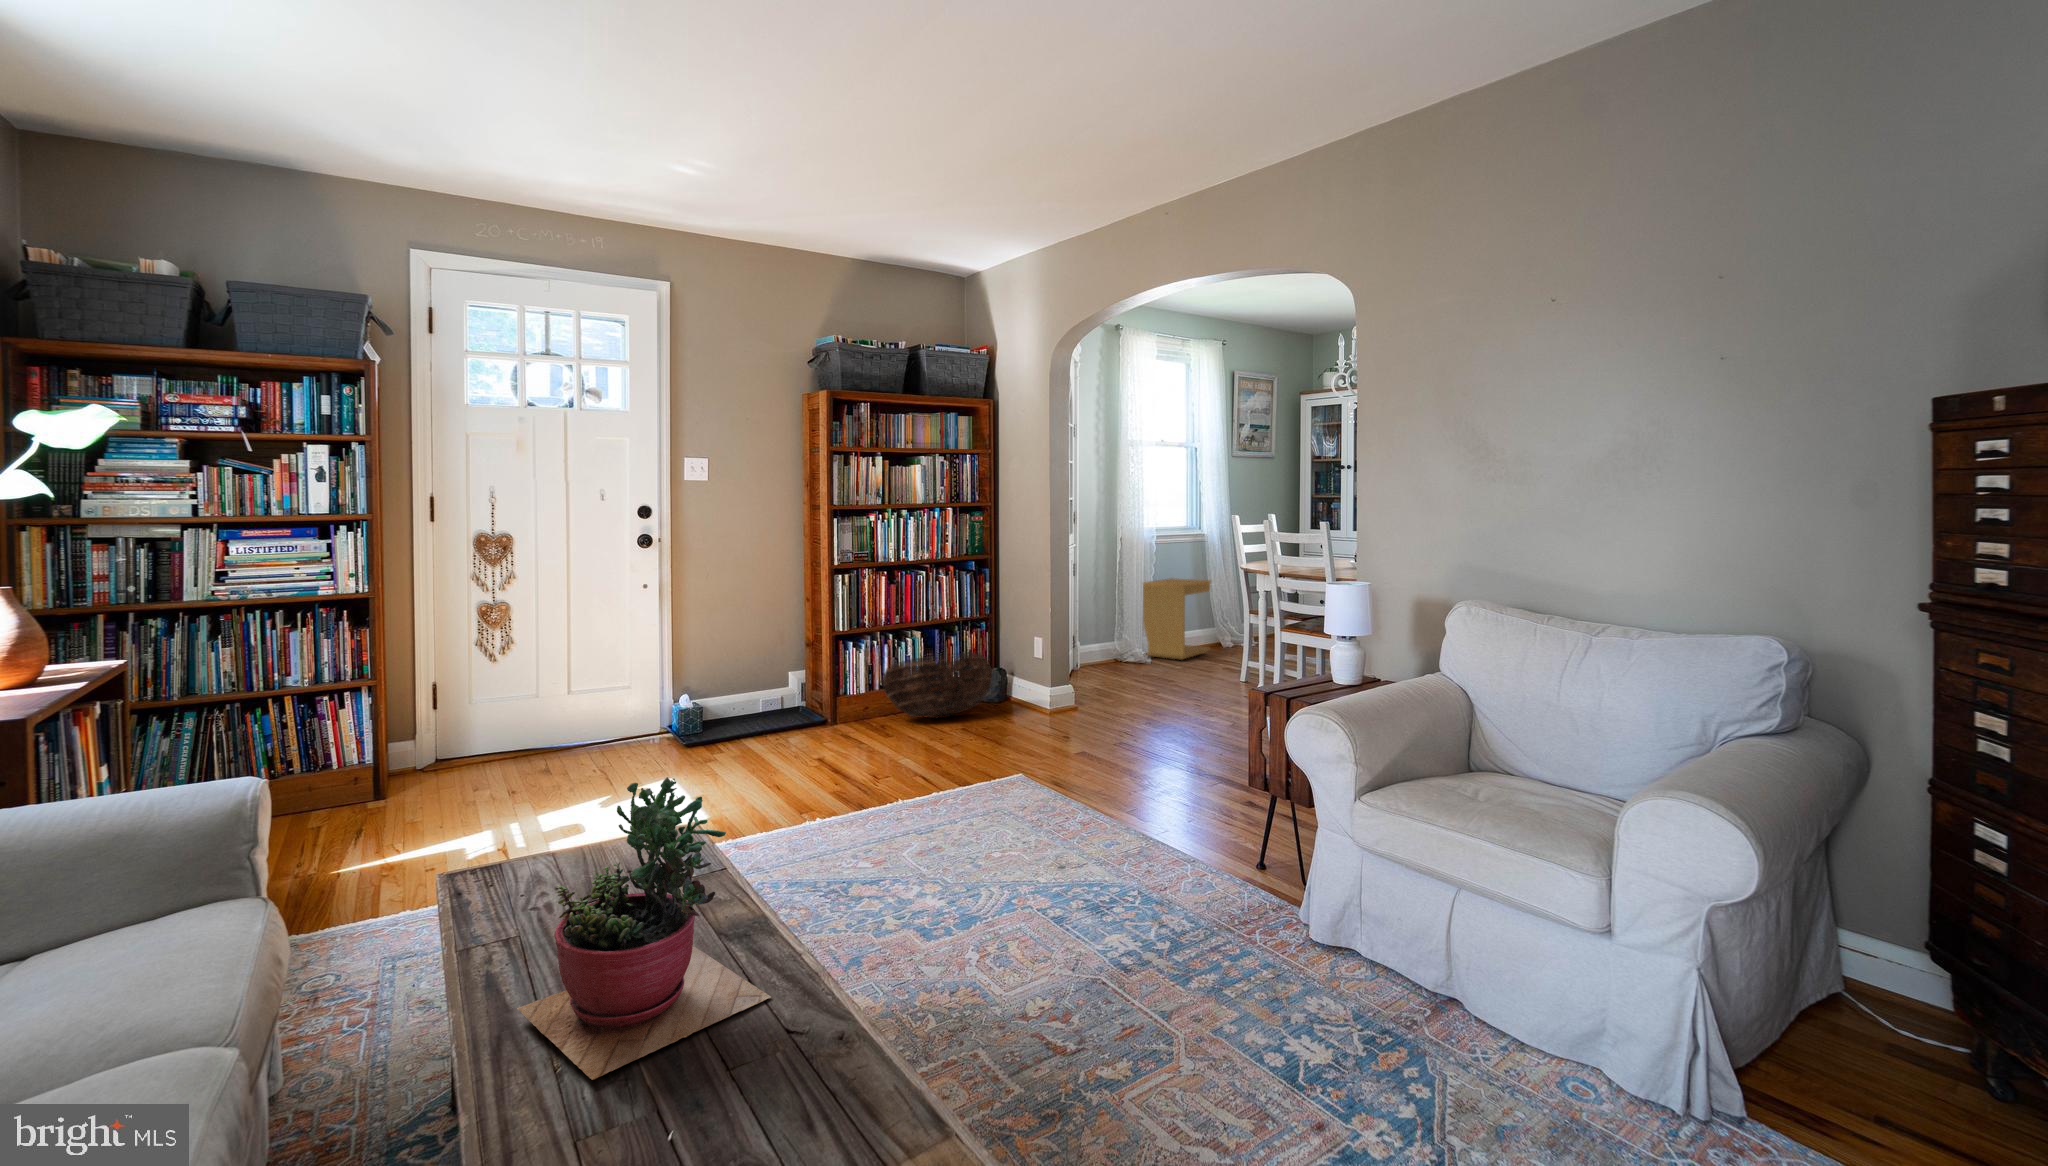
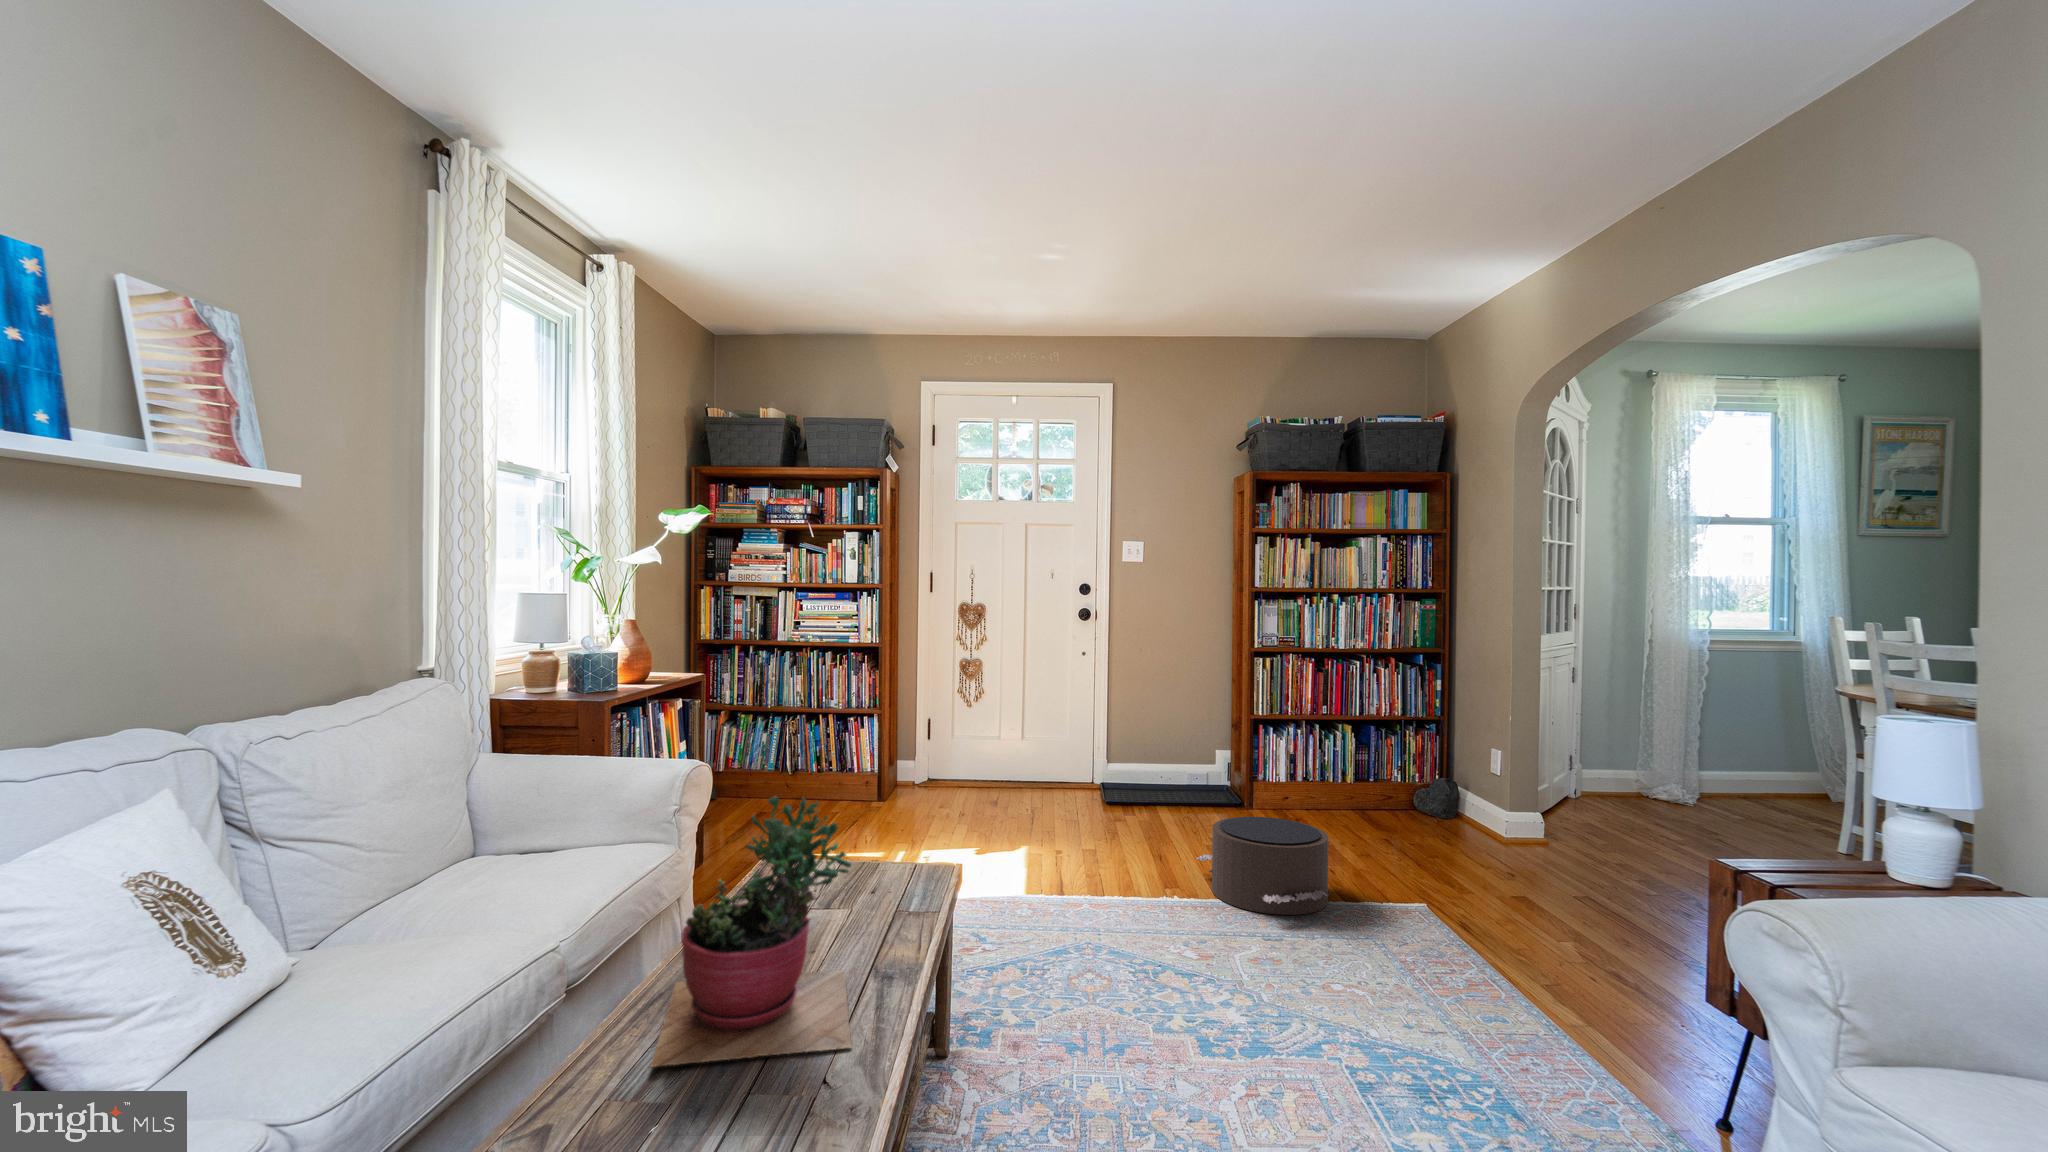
side table: present [1143,578,1211,660] -> none [1681,695,1800,802]
basket: present [882,652,992,718] -> none [1300,750,1435,821]
pouf: none [826,728,959,815] -> present [1197,817,1329,915]

